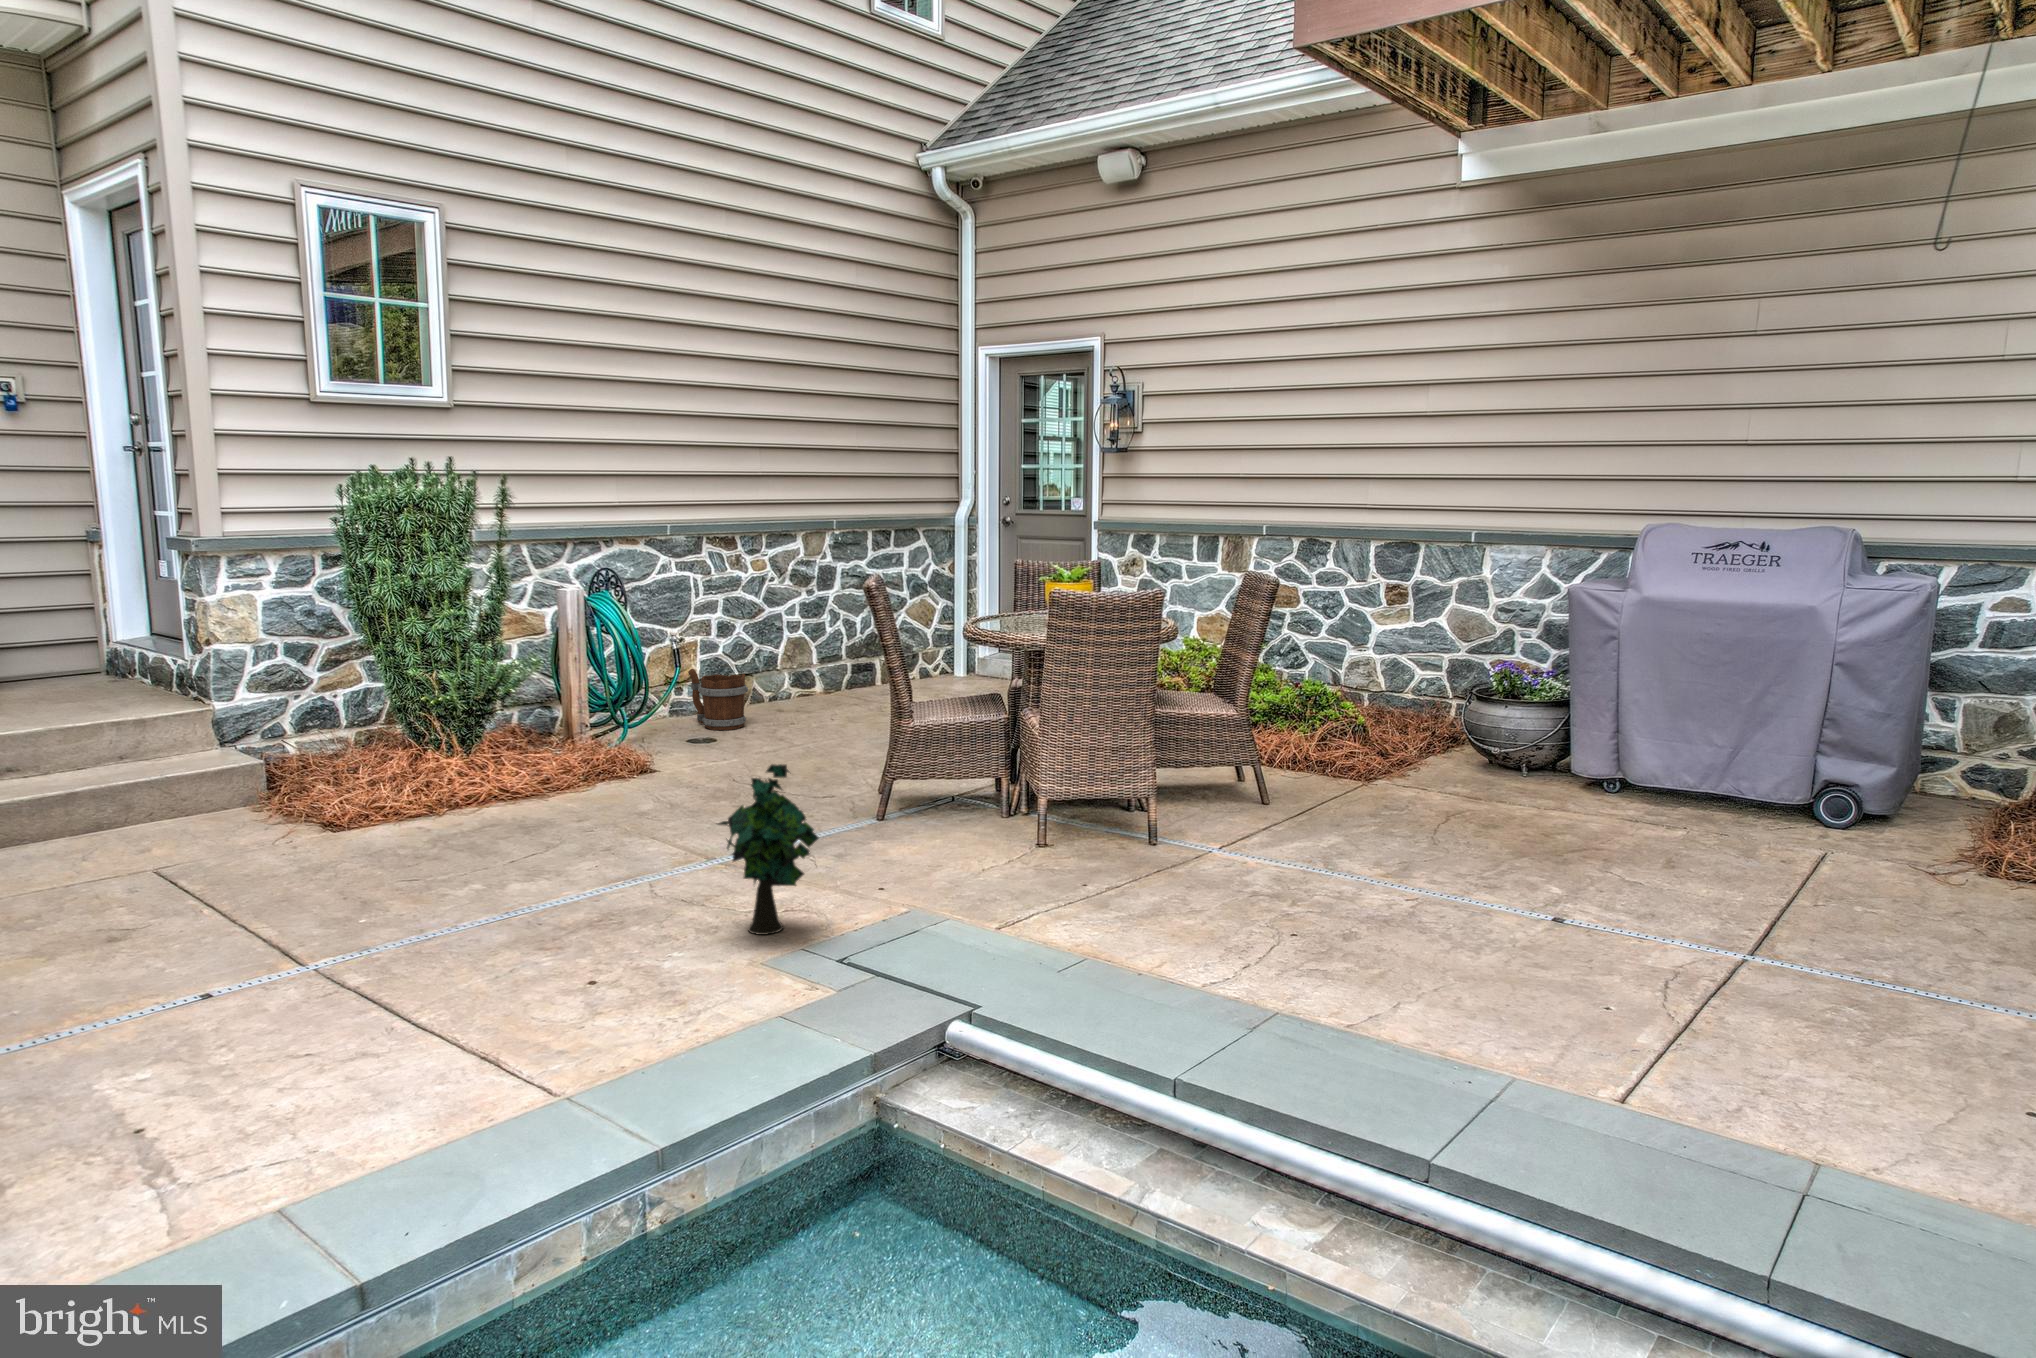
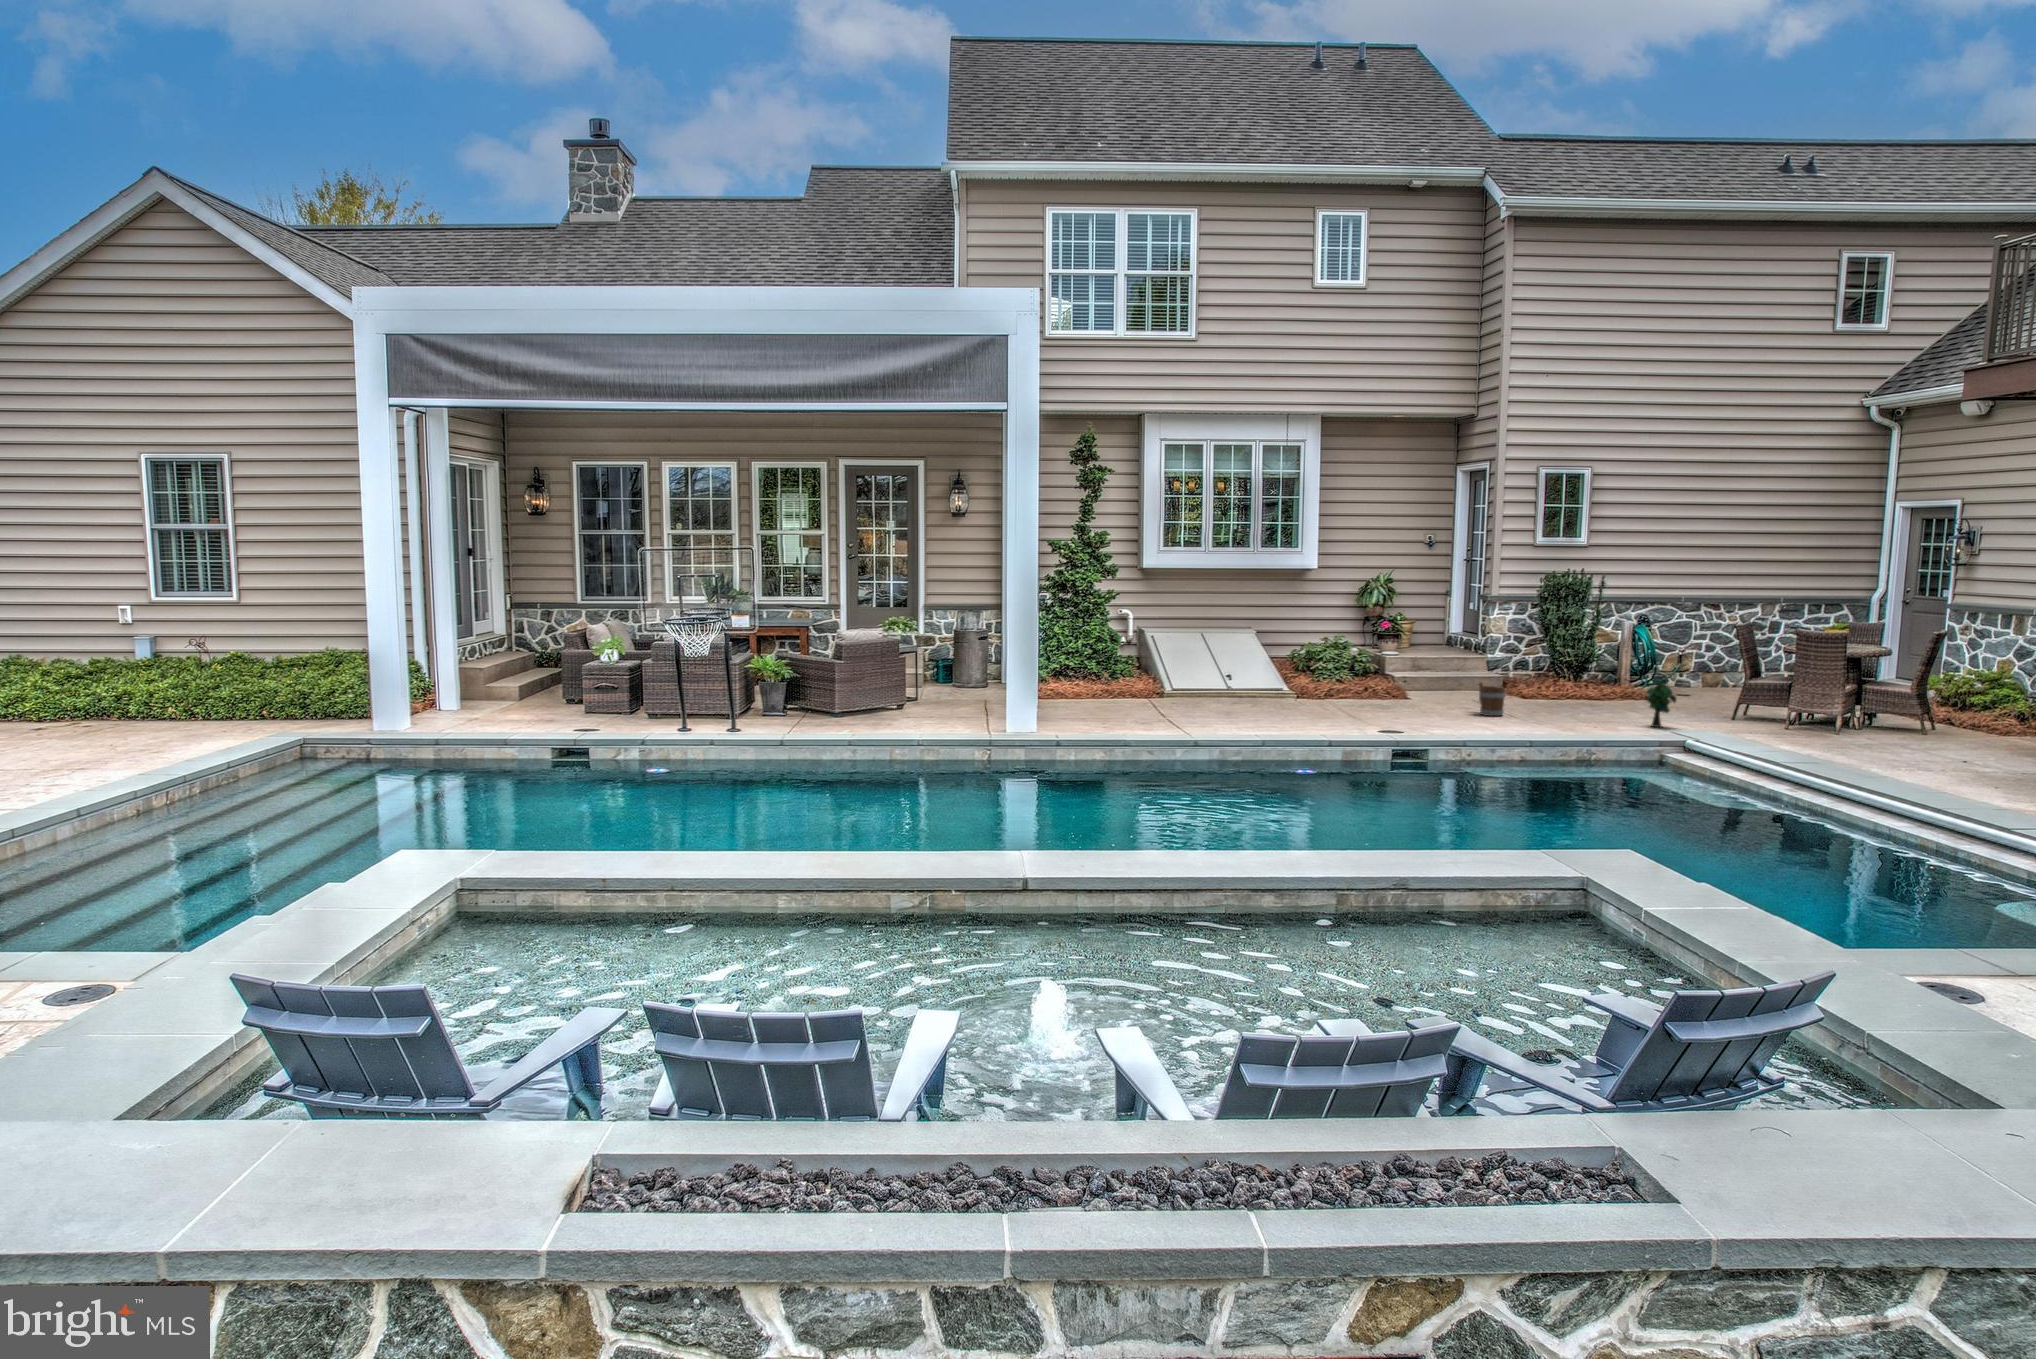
bucket: present [688,669,748,730] -> present [1479,683,1506,716]

